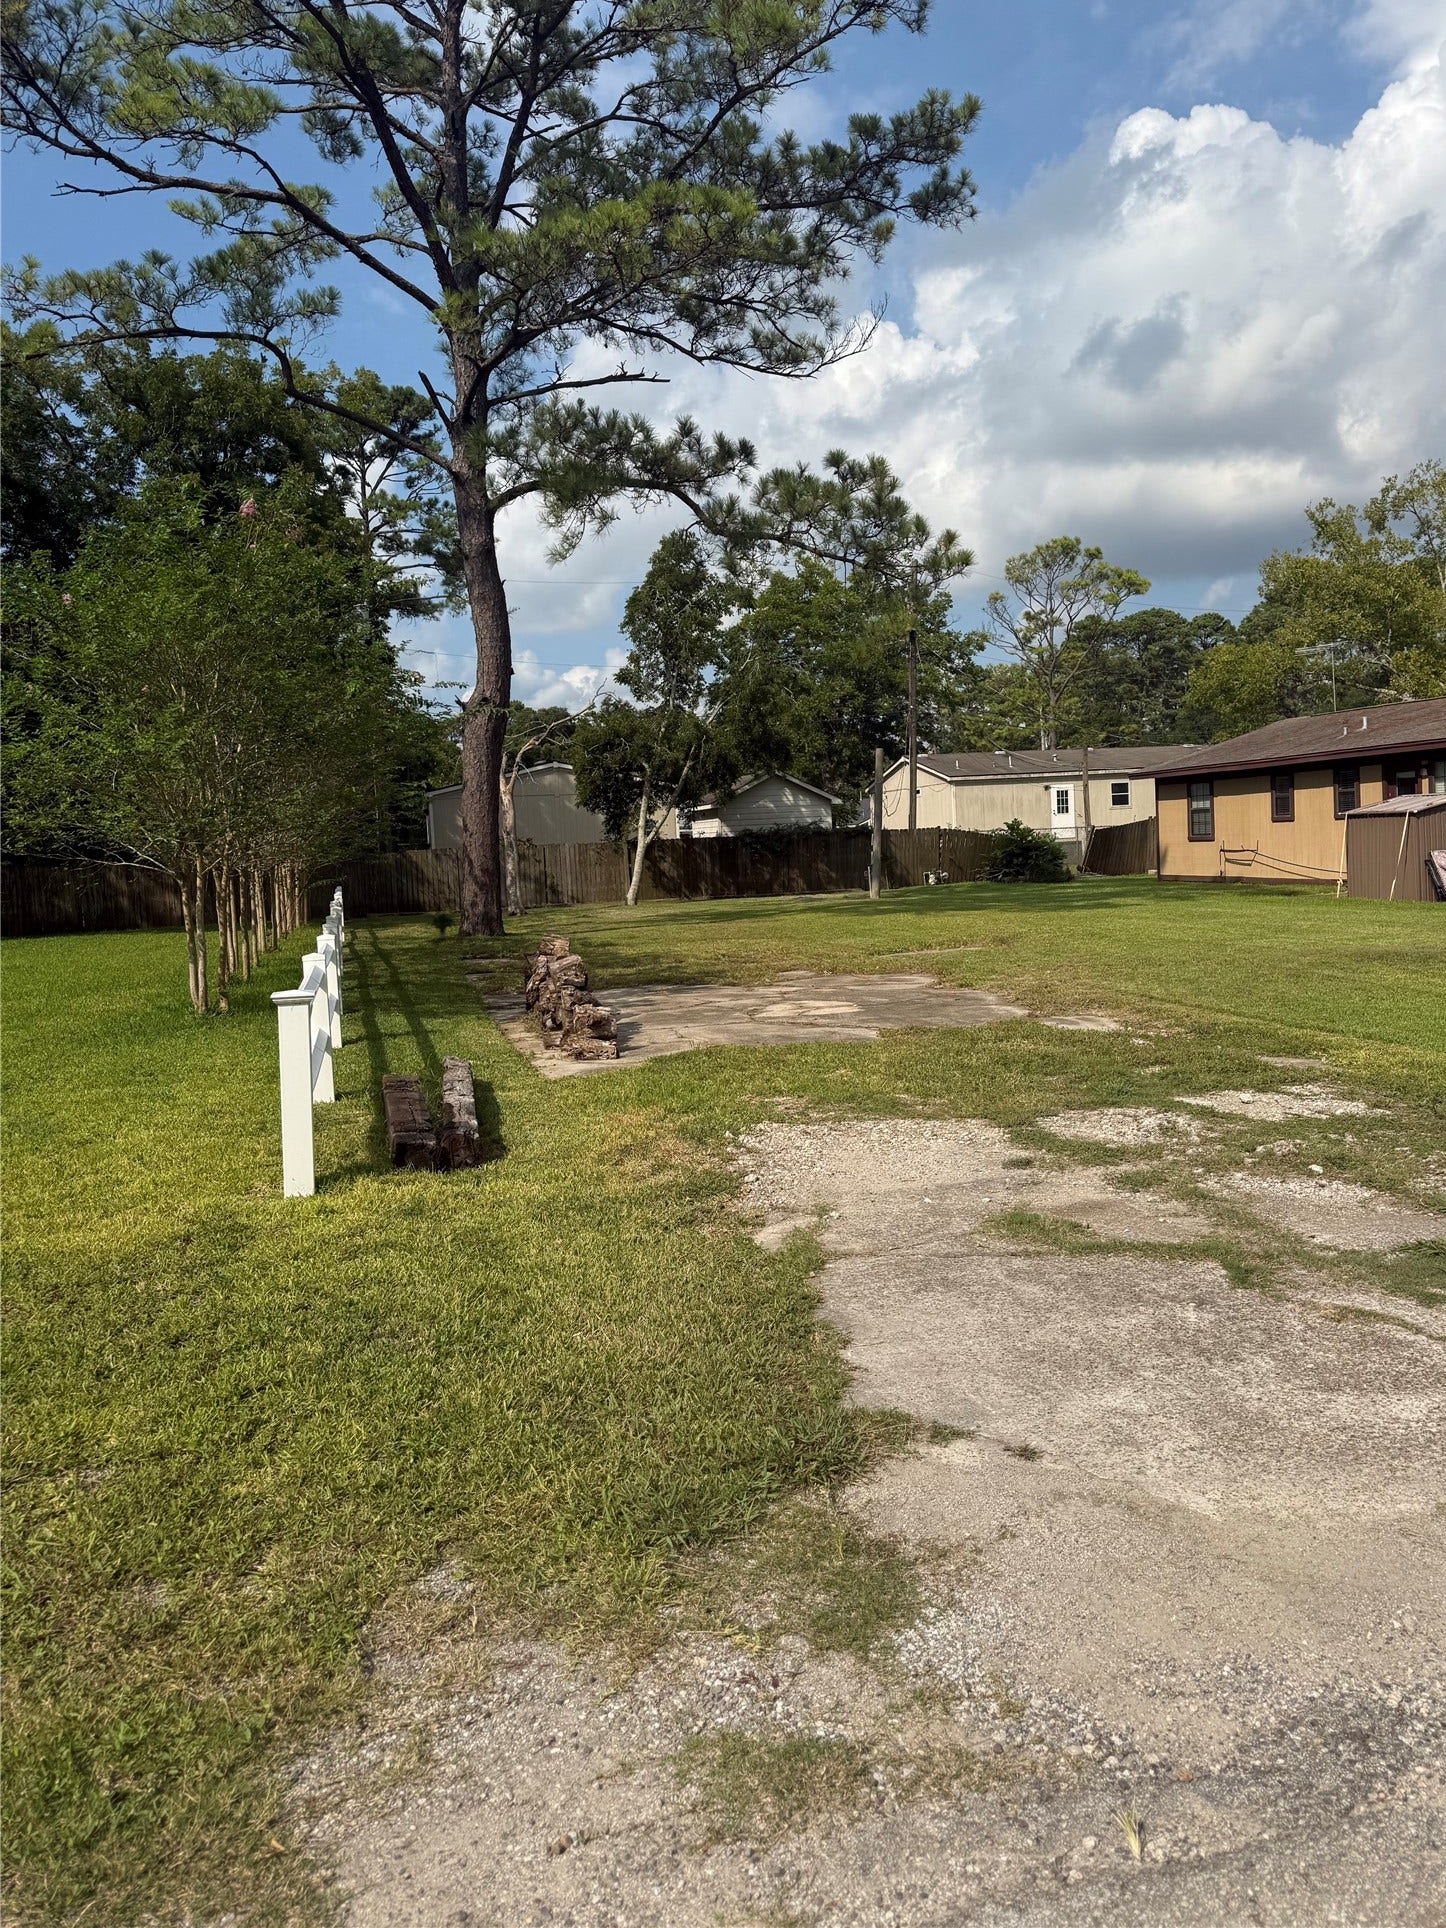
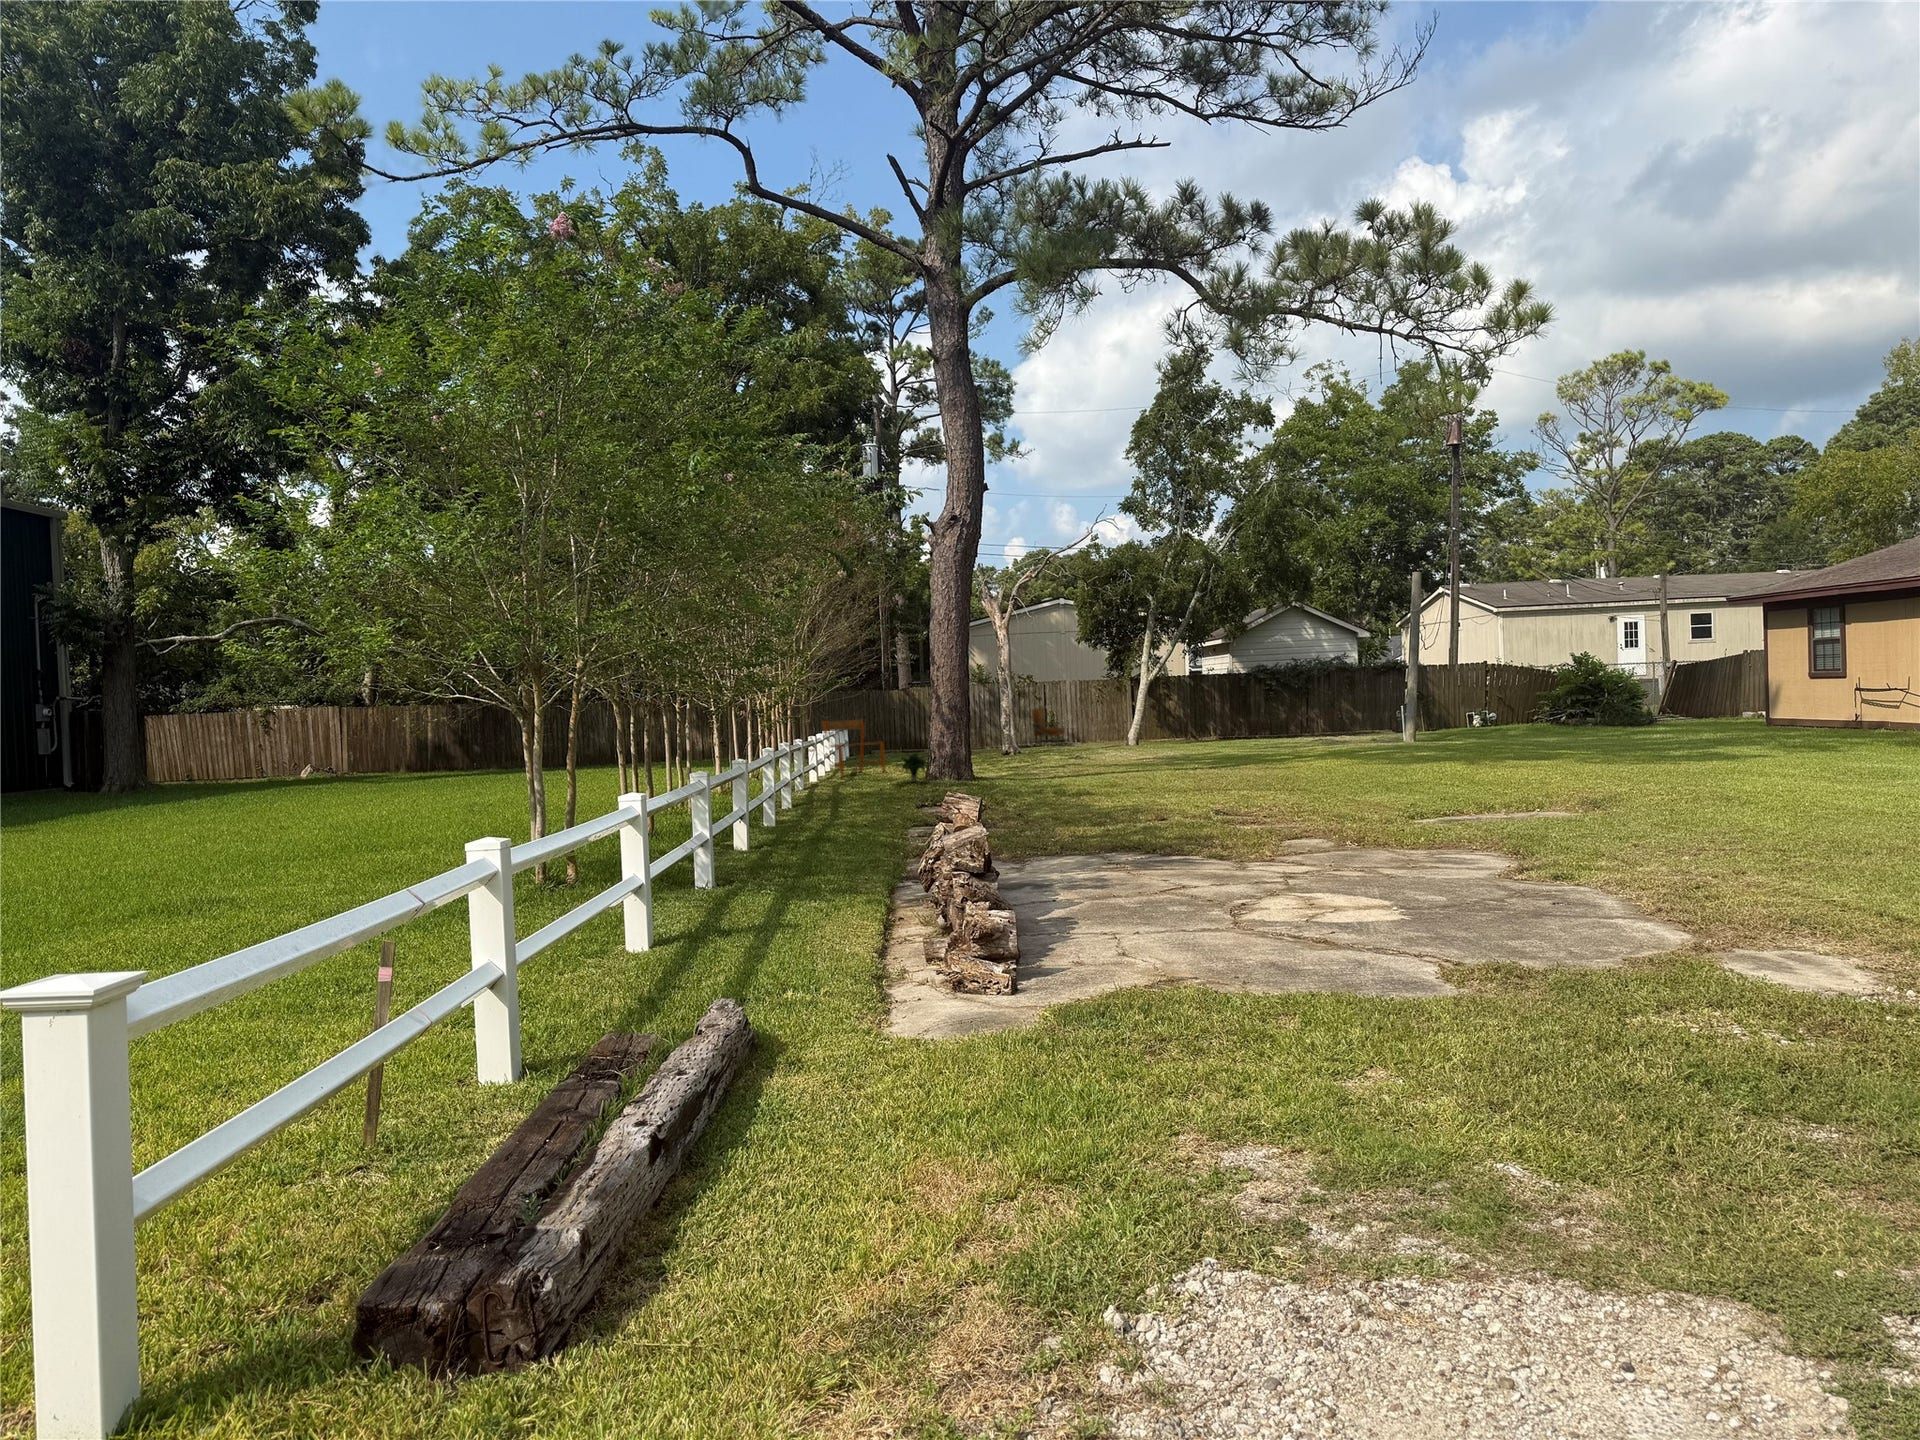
lounge chair: none [528,869,565,902] -> present [1030,708,1065,743]
bench: none [347,881,408,935] -> present [822,719,886,776]

